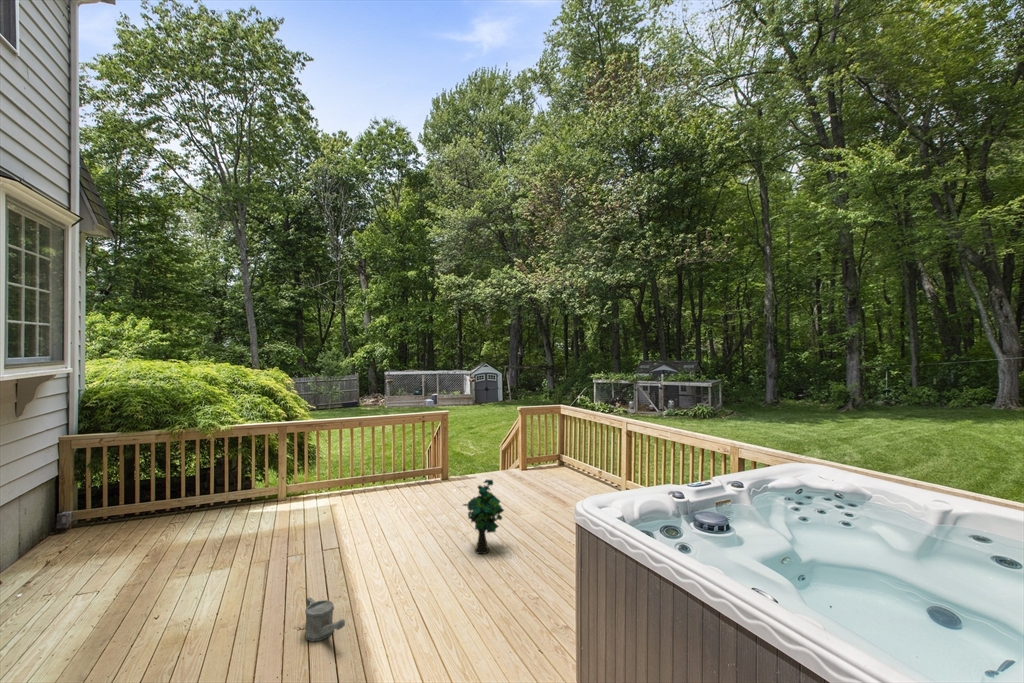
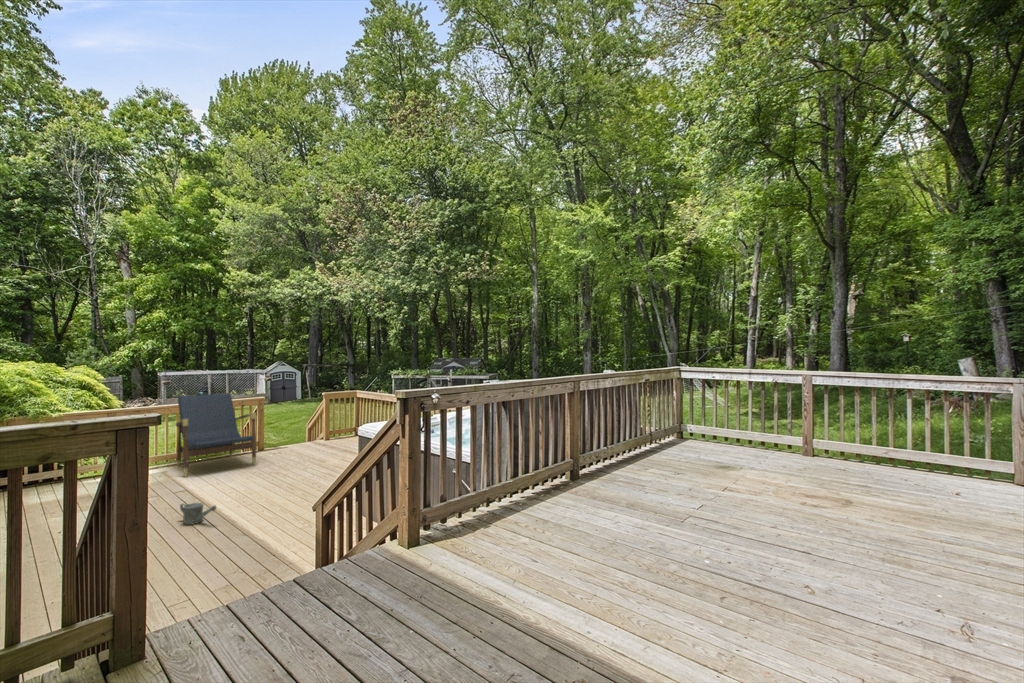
lounge chair: none [350,408,436,517] -> present [176,393,256,477]
decorative plant: present [464,479,504,554] -> none [284,432,316,482]

